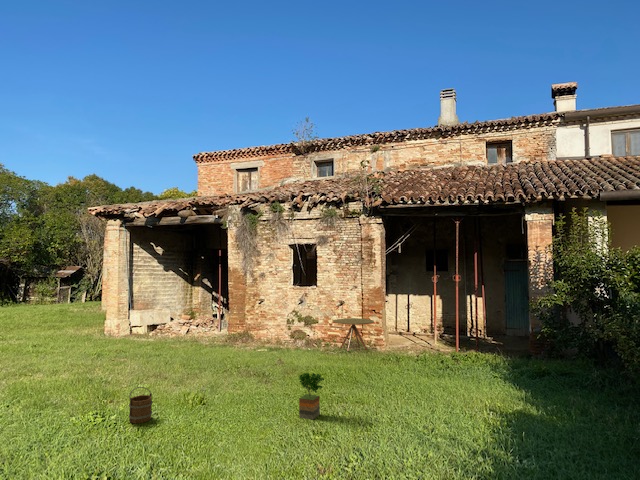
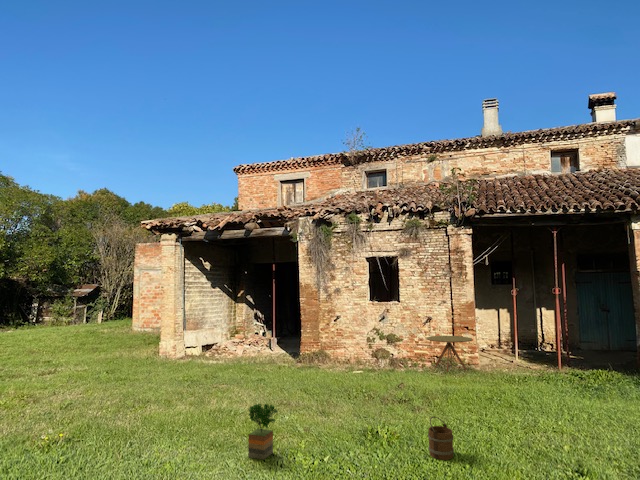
potted tree: present [299,373,324,419] -> present [248,404,278,459]
bucket: present [129,387,153,423] -> present [428,417,454,460]

